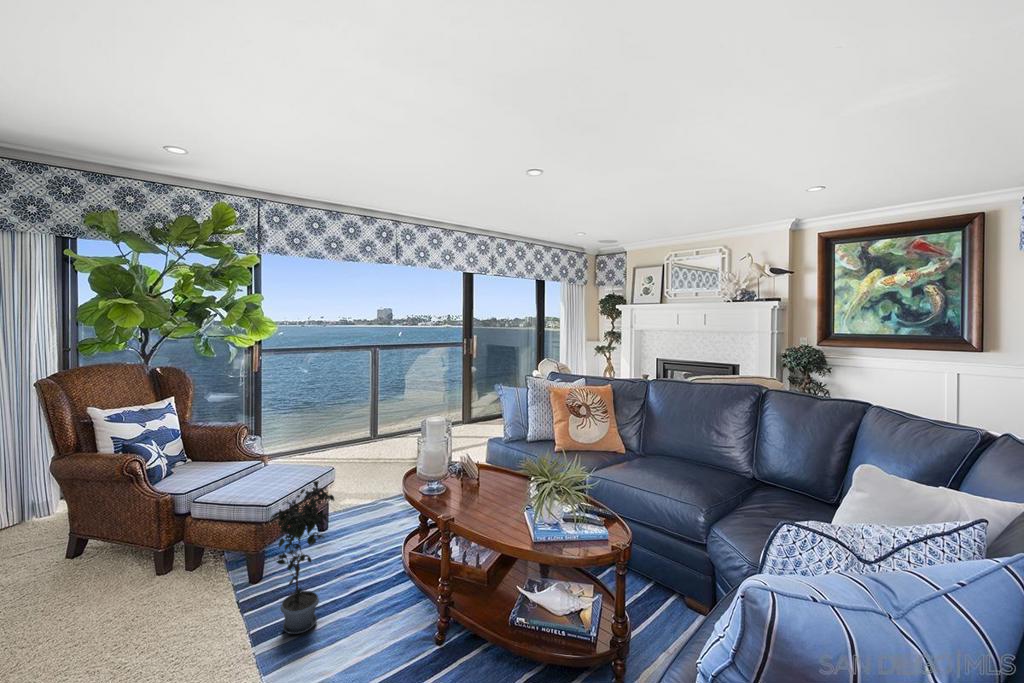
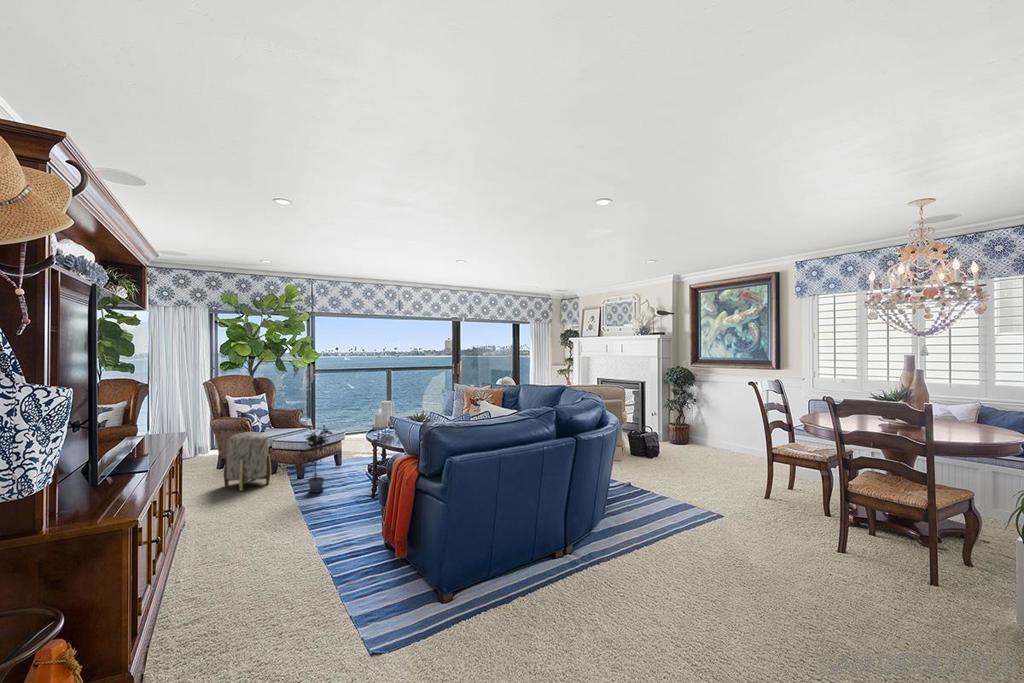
ottoman: none [72,490,191,639] -> present [224,432,271,490]

